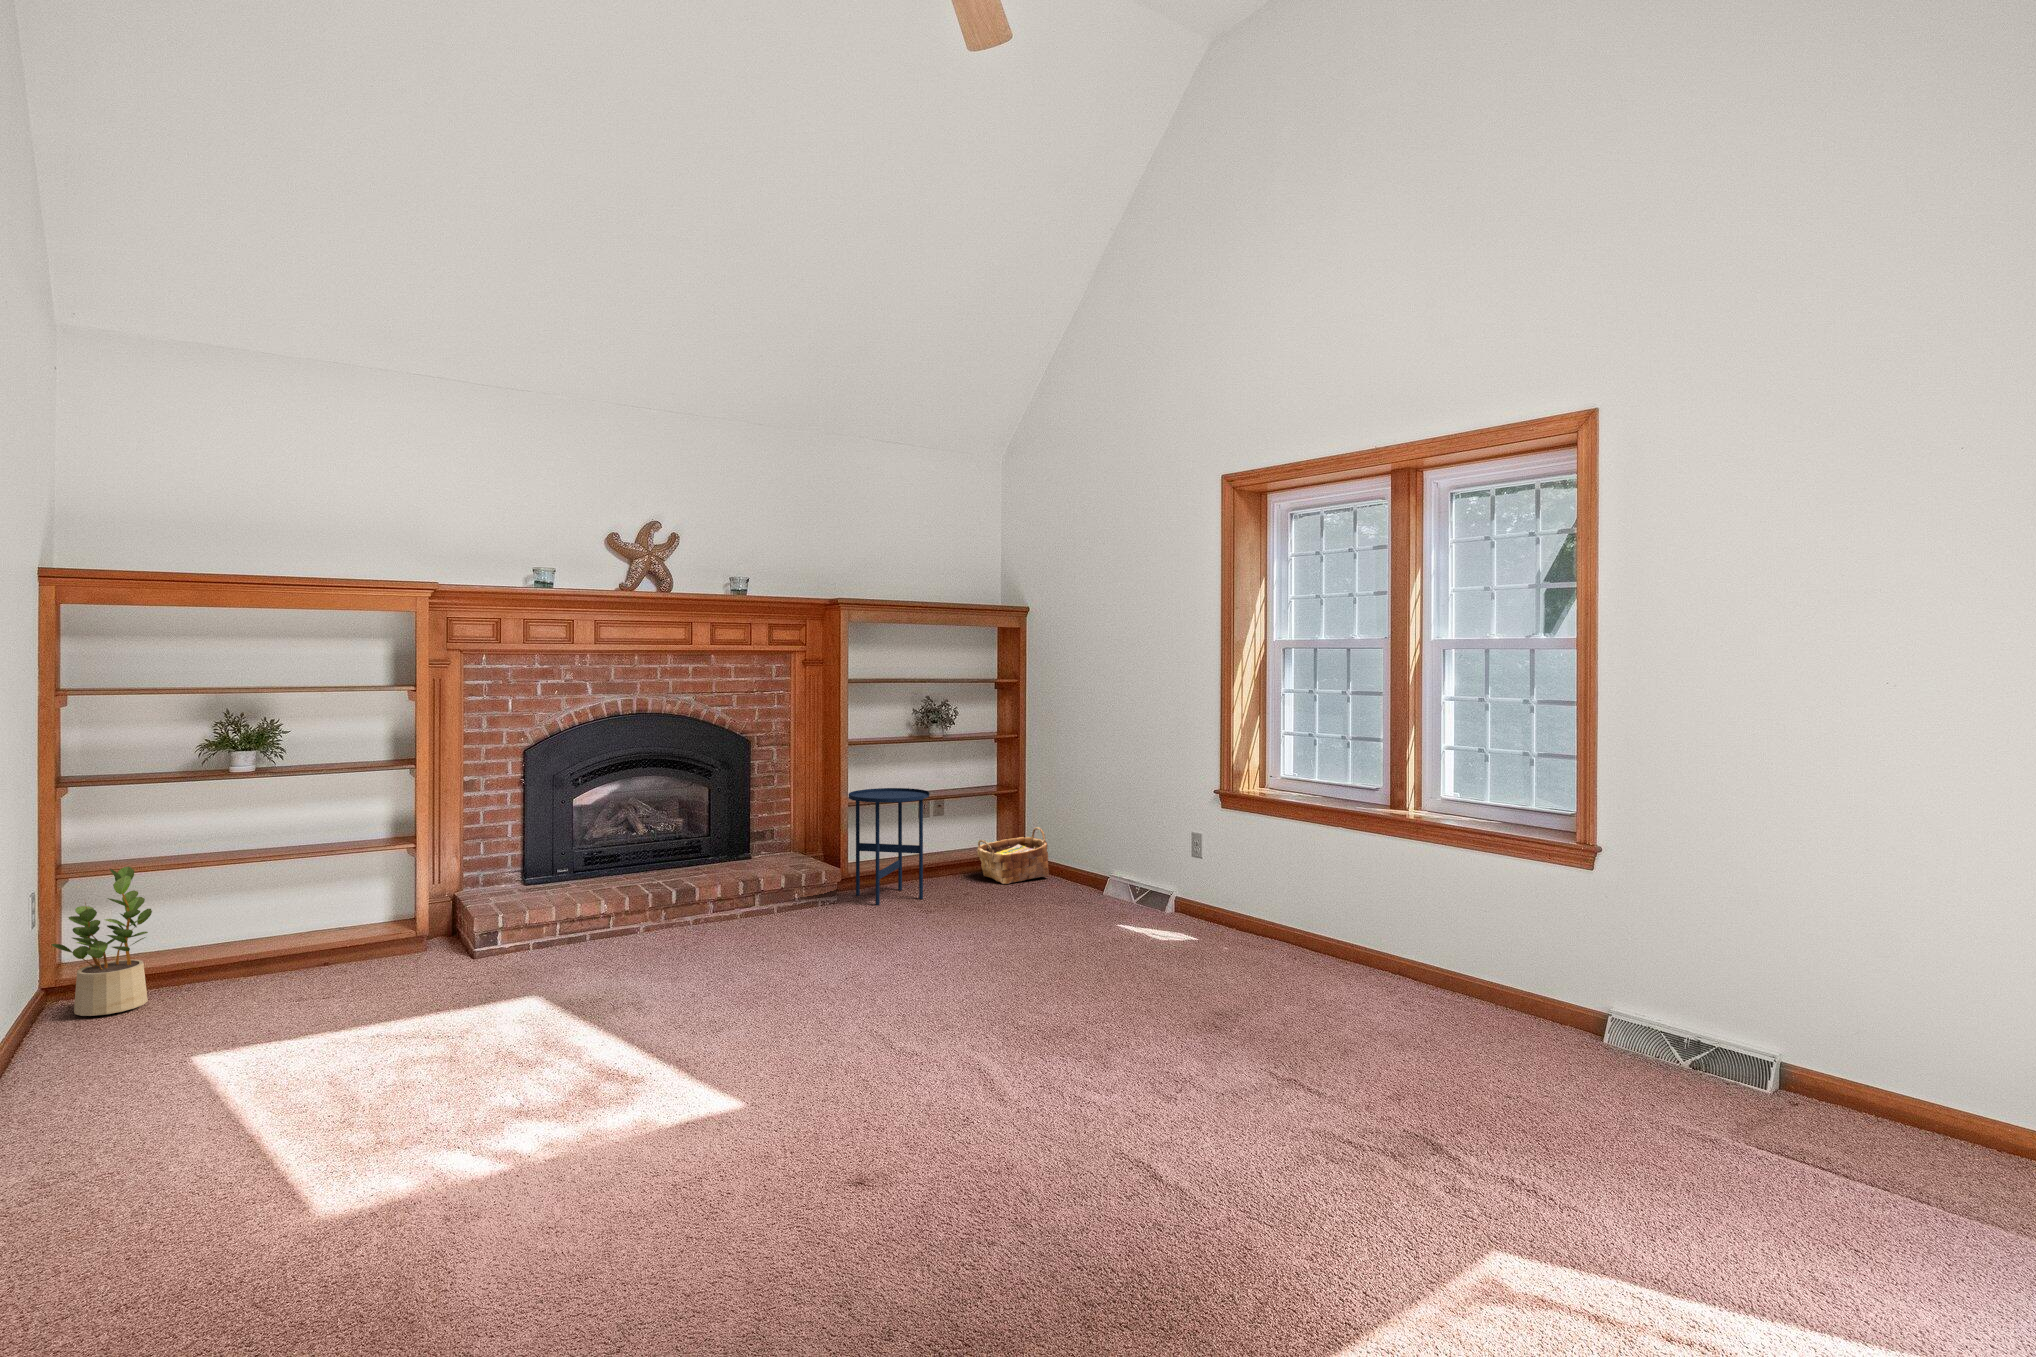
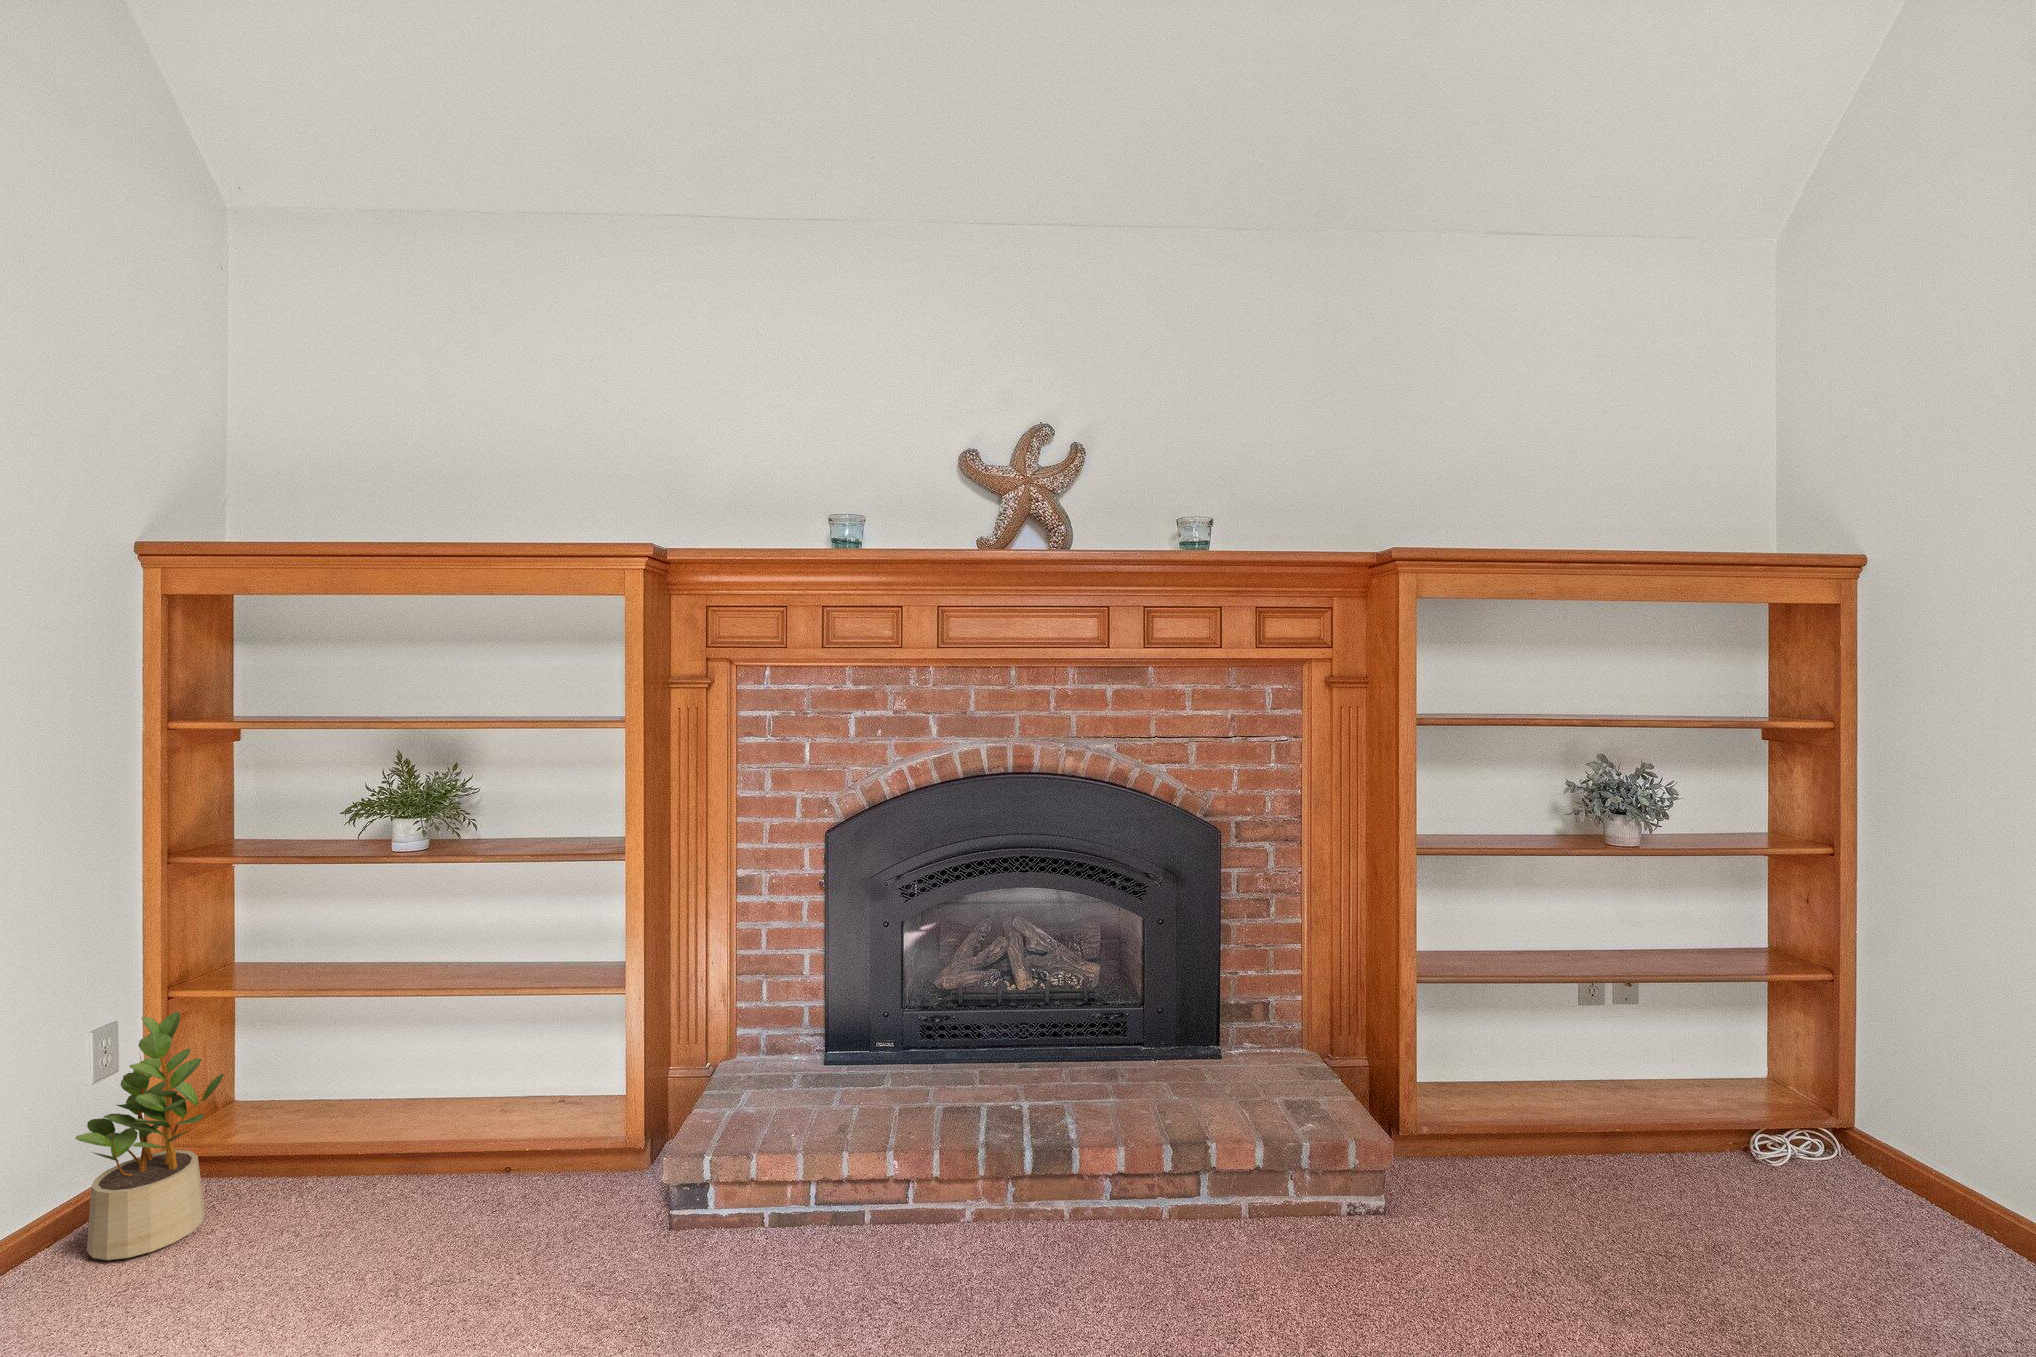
side table: present [849,788,929,905] -> none [1413,955,1616,1249]
woven basket: present [977,827,1049,884] -> none [1730,1085,1951,1232]

